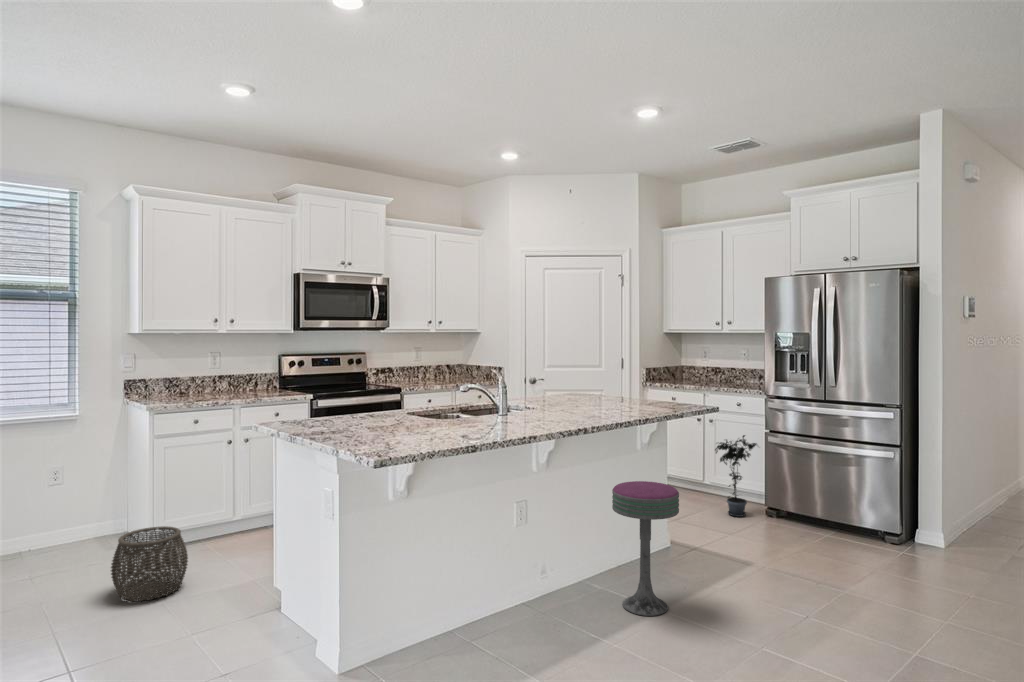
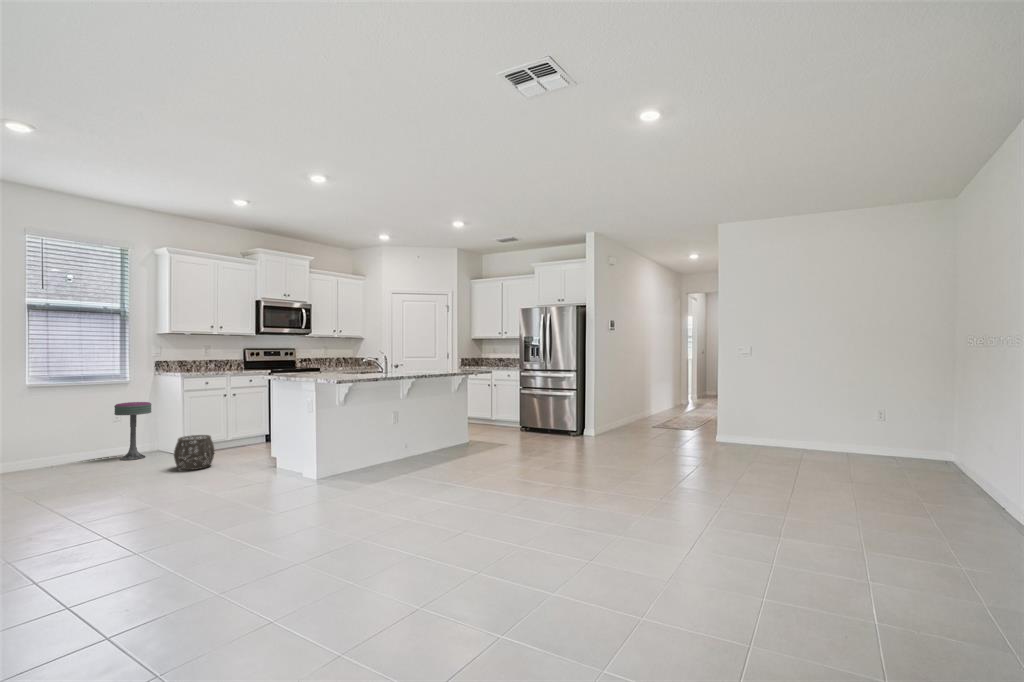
potted plant: present [715,435,757,517] -> none [494,389,518,431]
bar stool: present [612,481,679,616] -> present [114,402,152,460]

